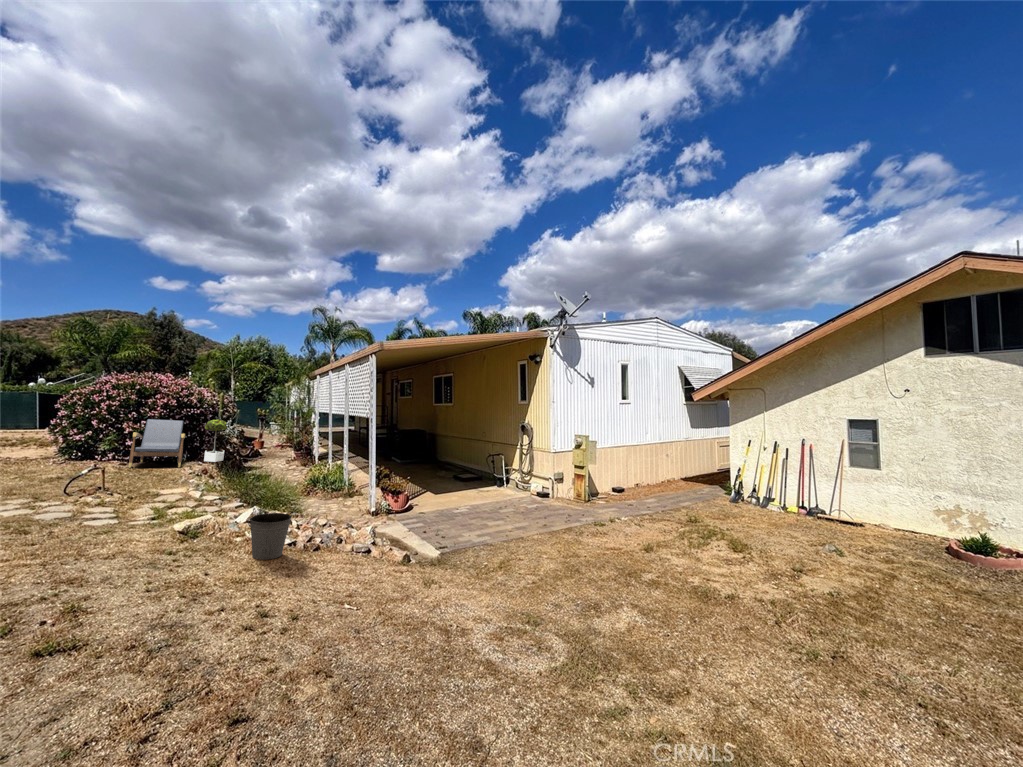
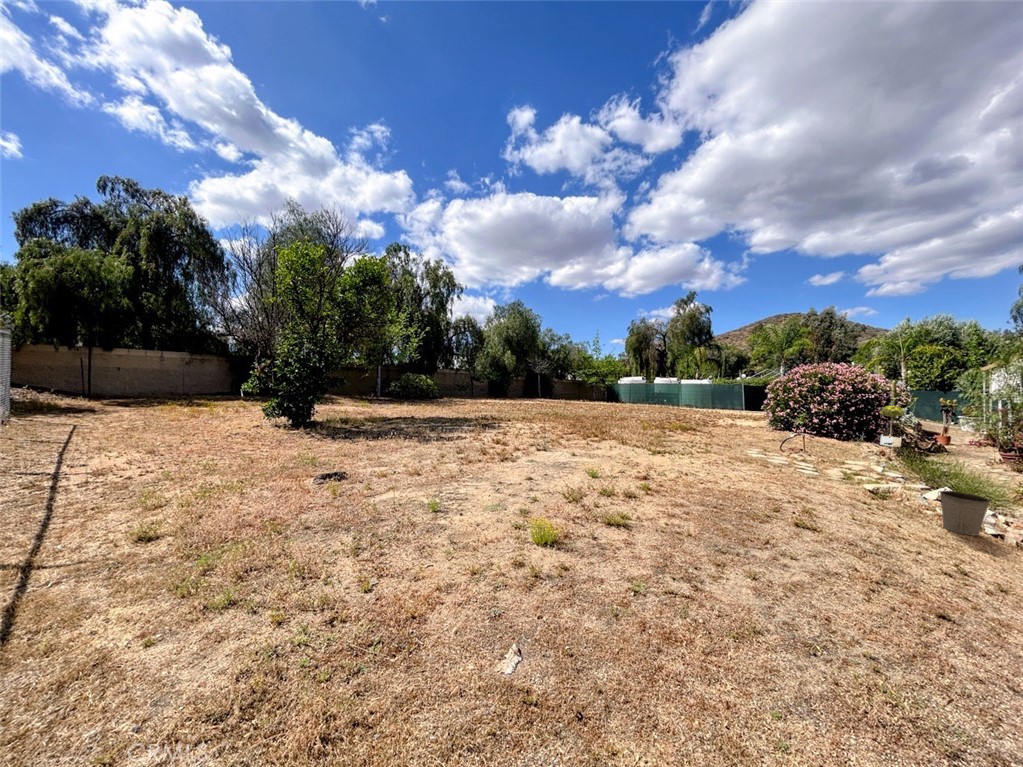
lounge chair: present [129,419,185,468] -> none [817,403,862,446]

